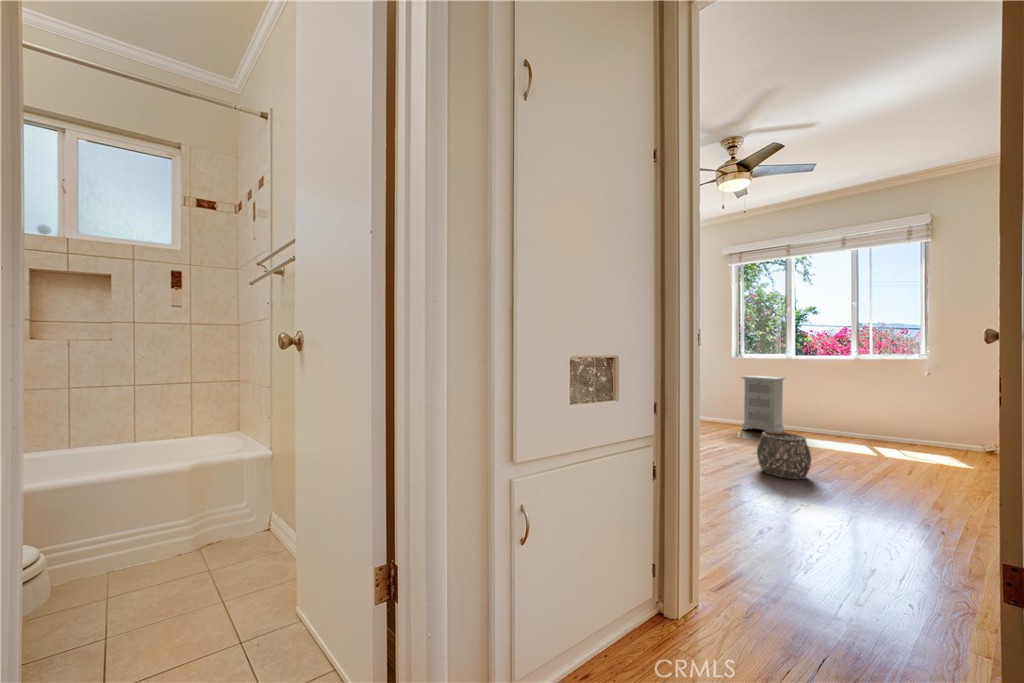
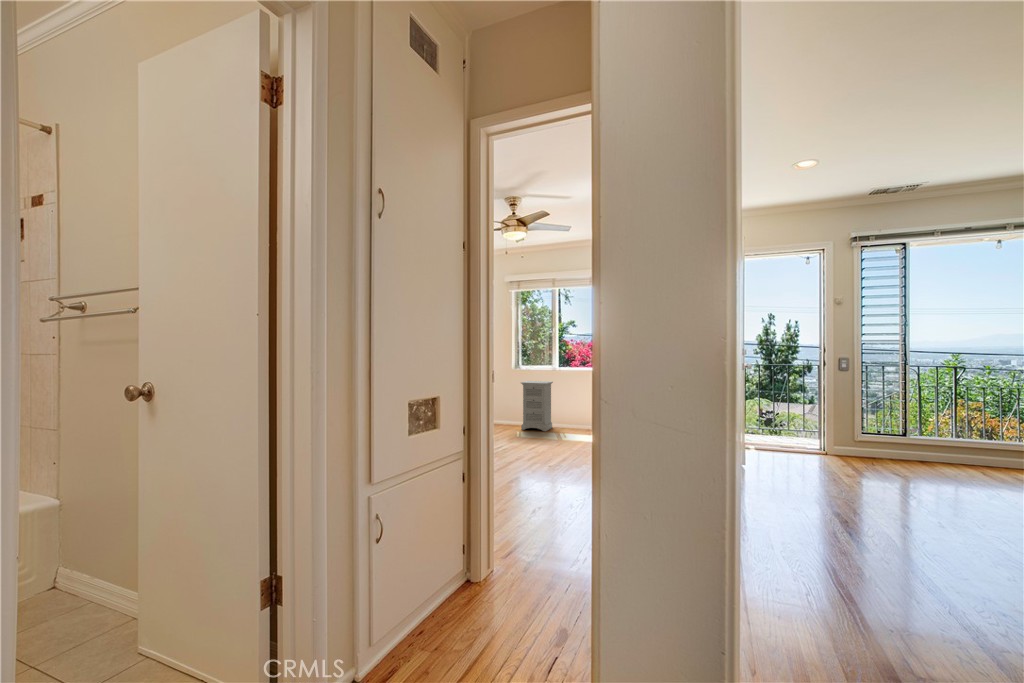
woven basket: present [757,431,811,479] -> none [531,430,568,468]

